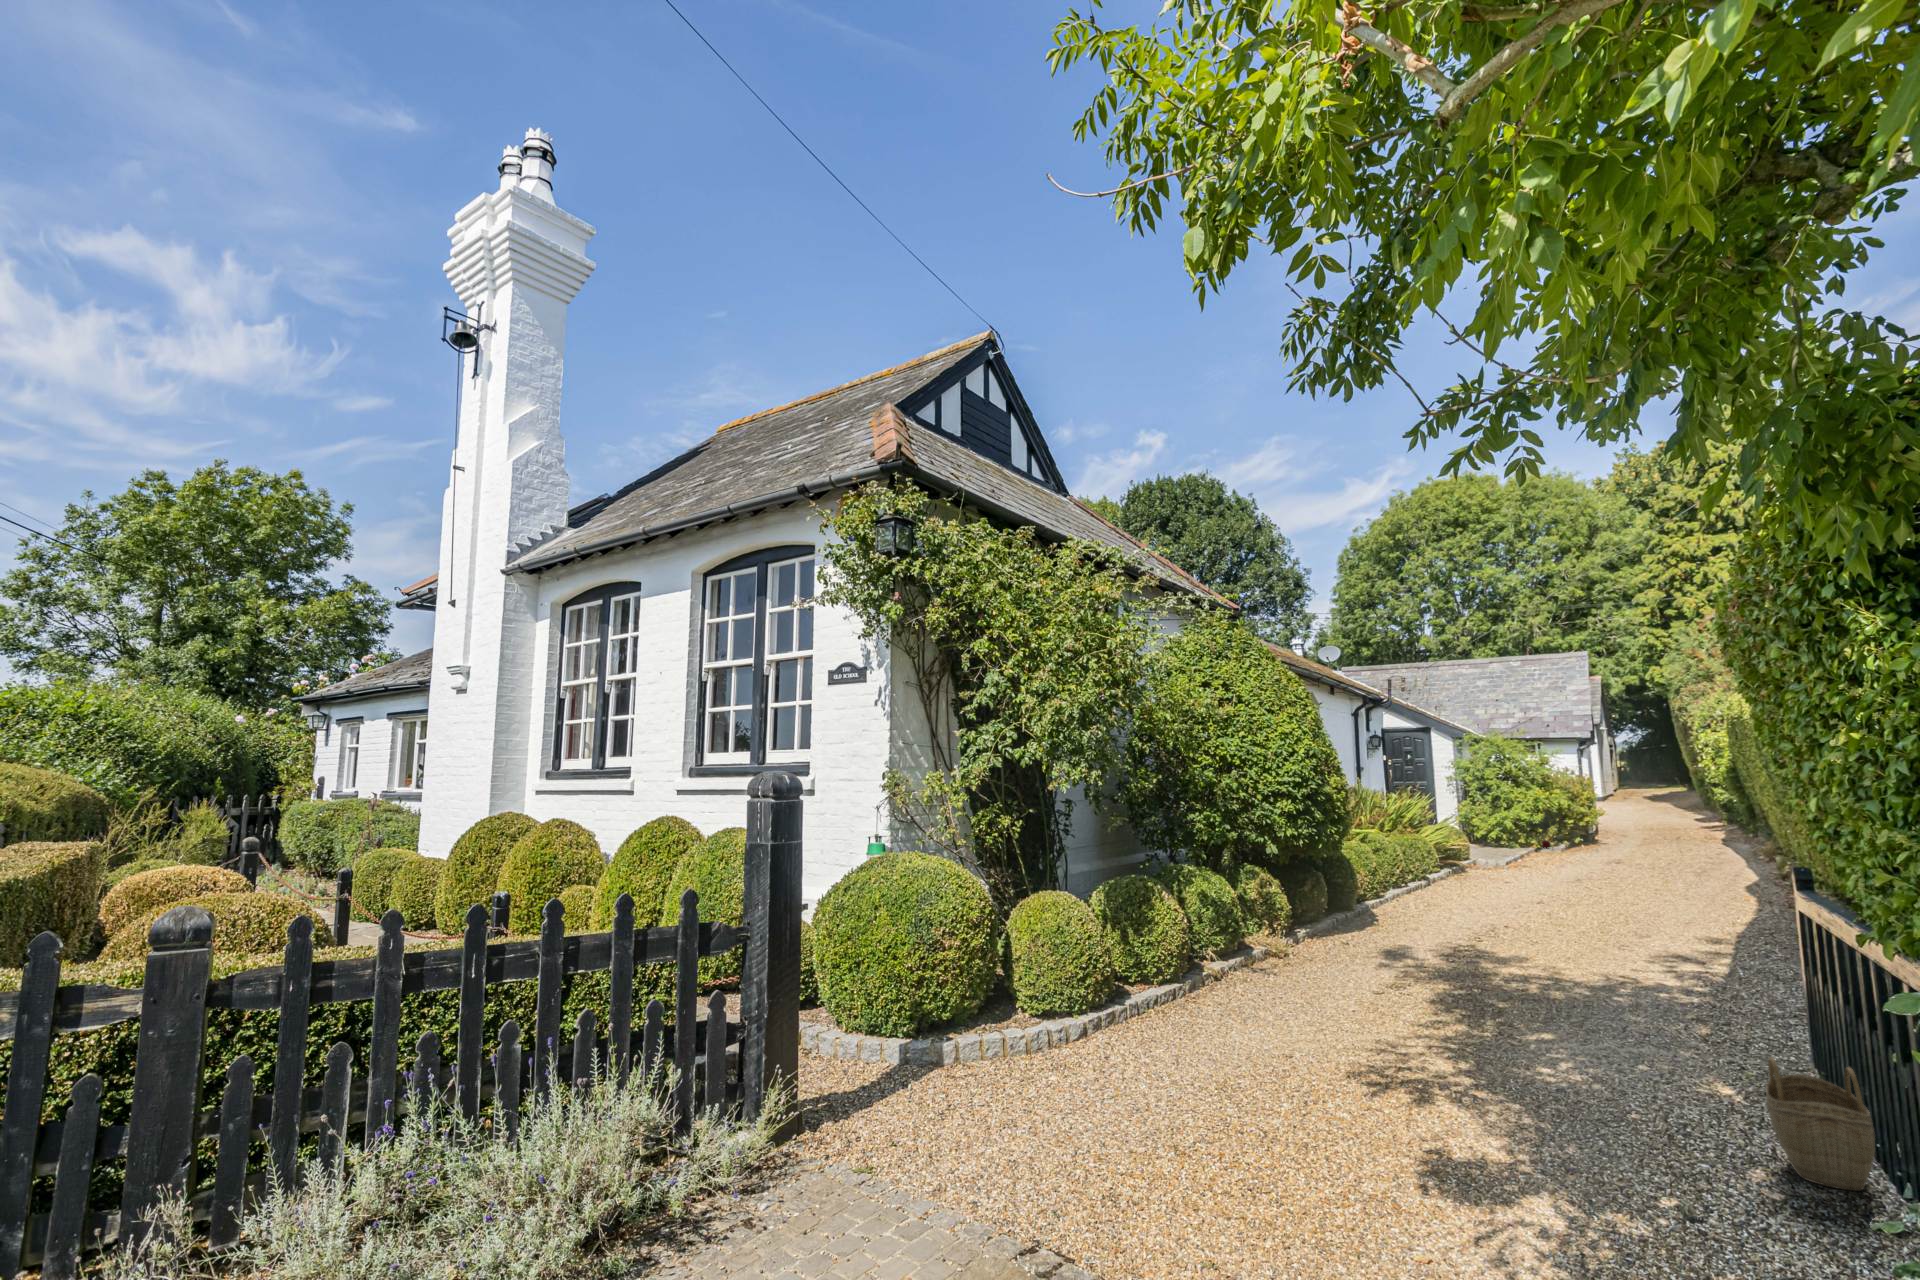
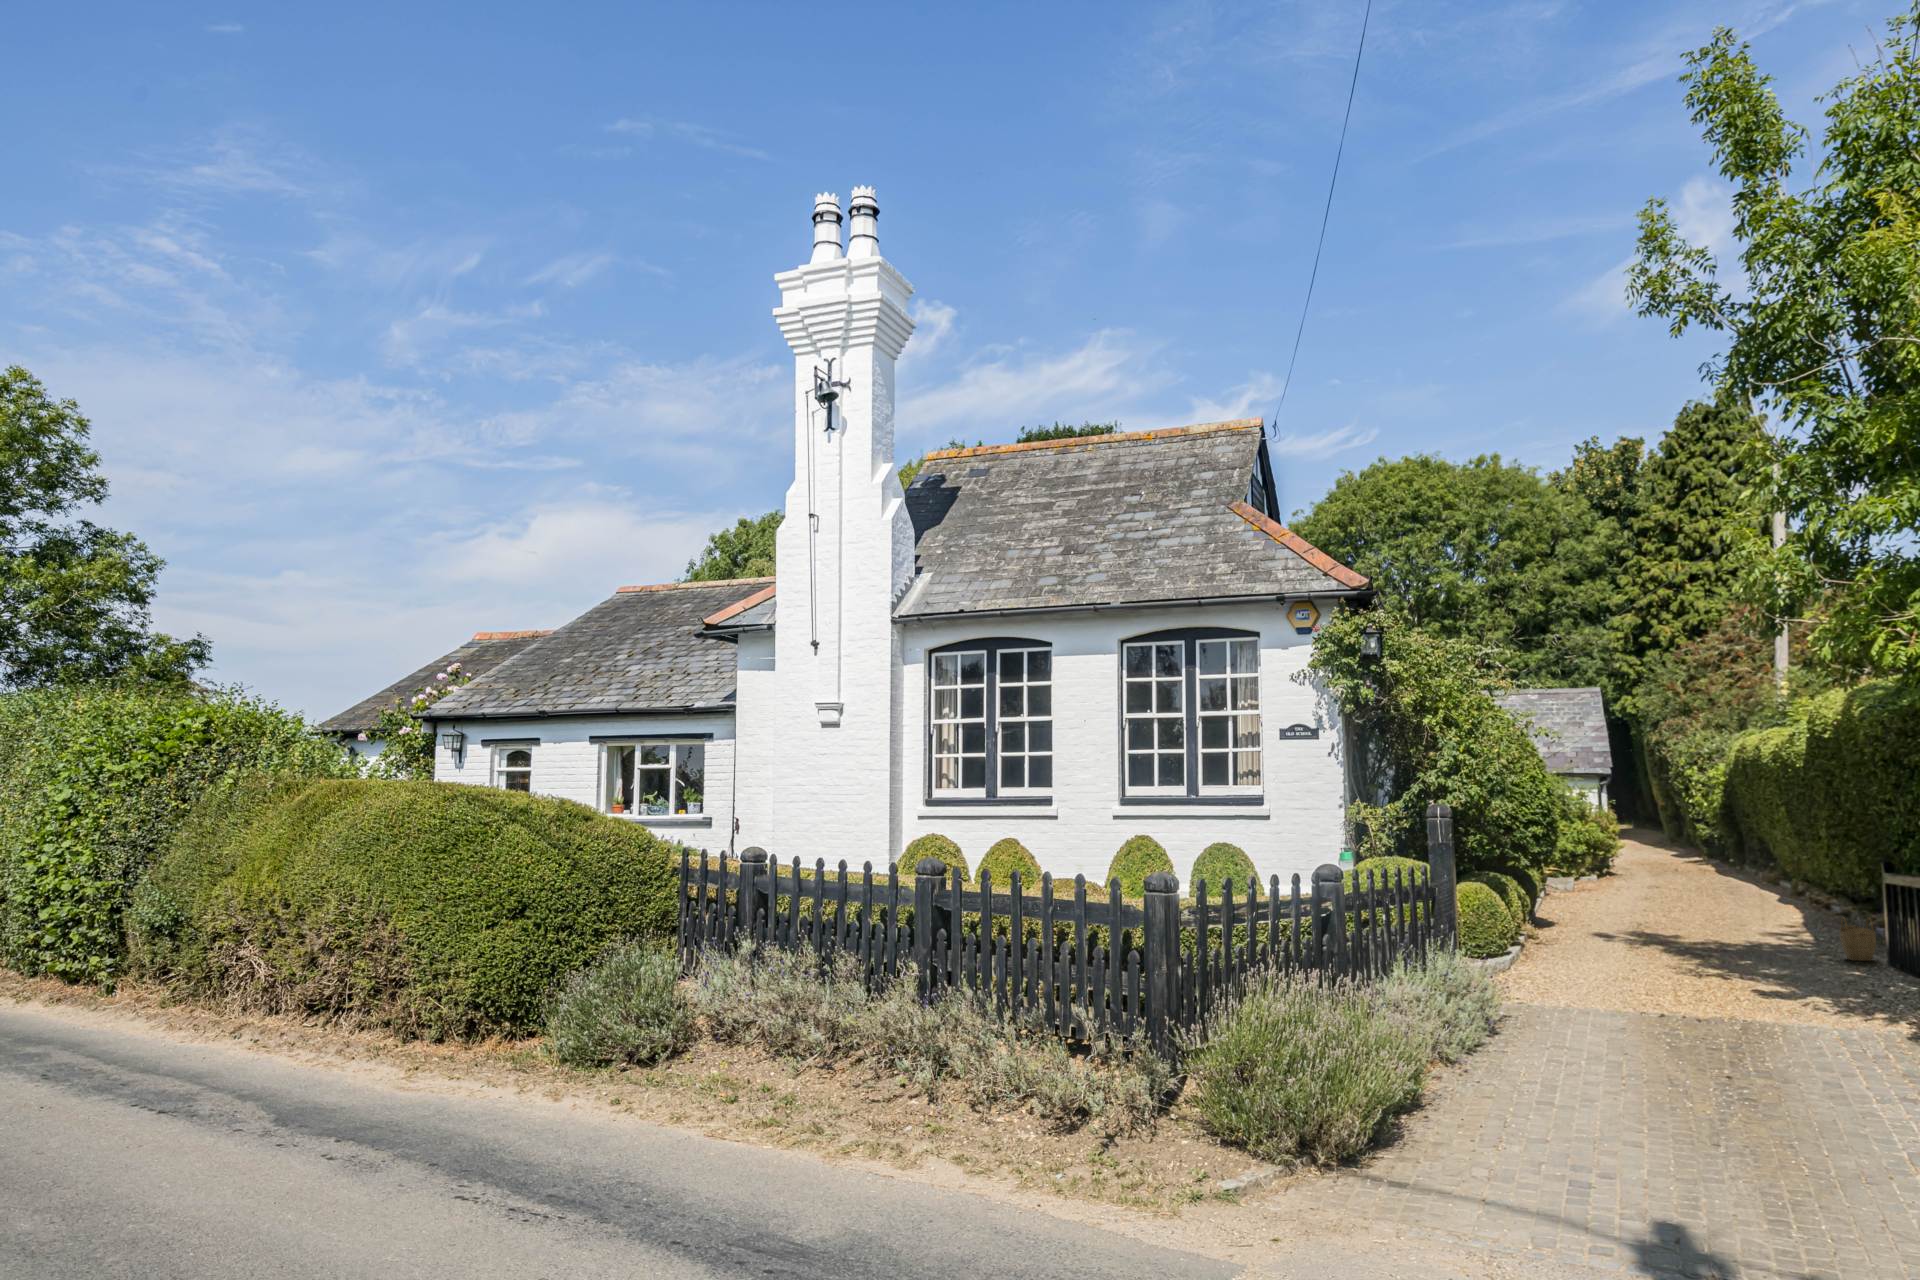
potted tree: present [1528,809,1560,848] -> none [1574,841,1602,878]

